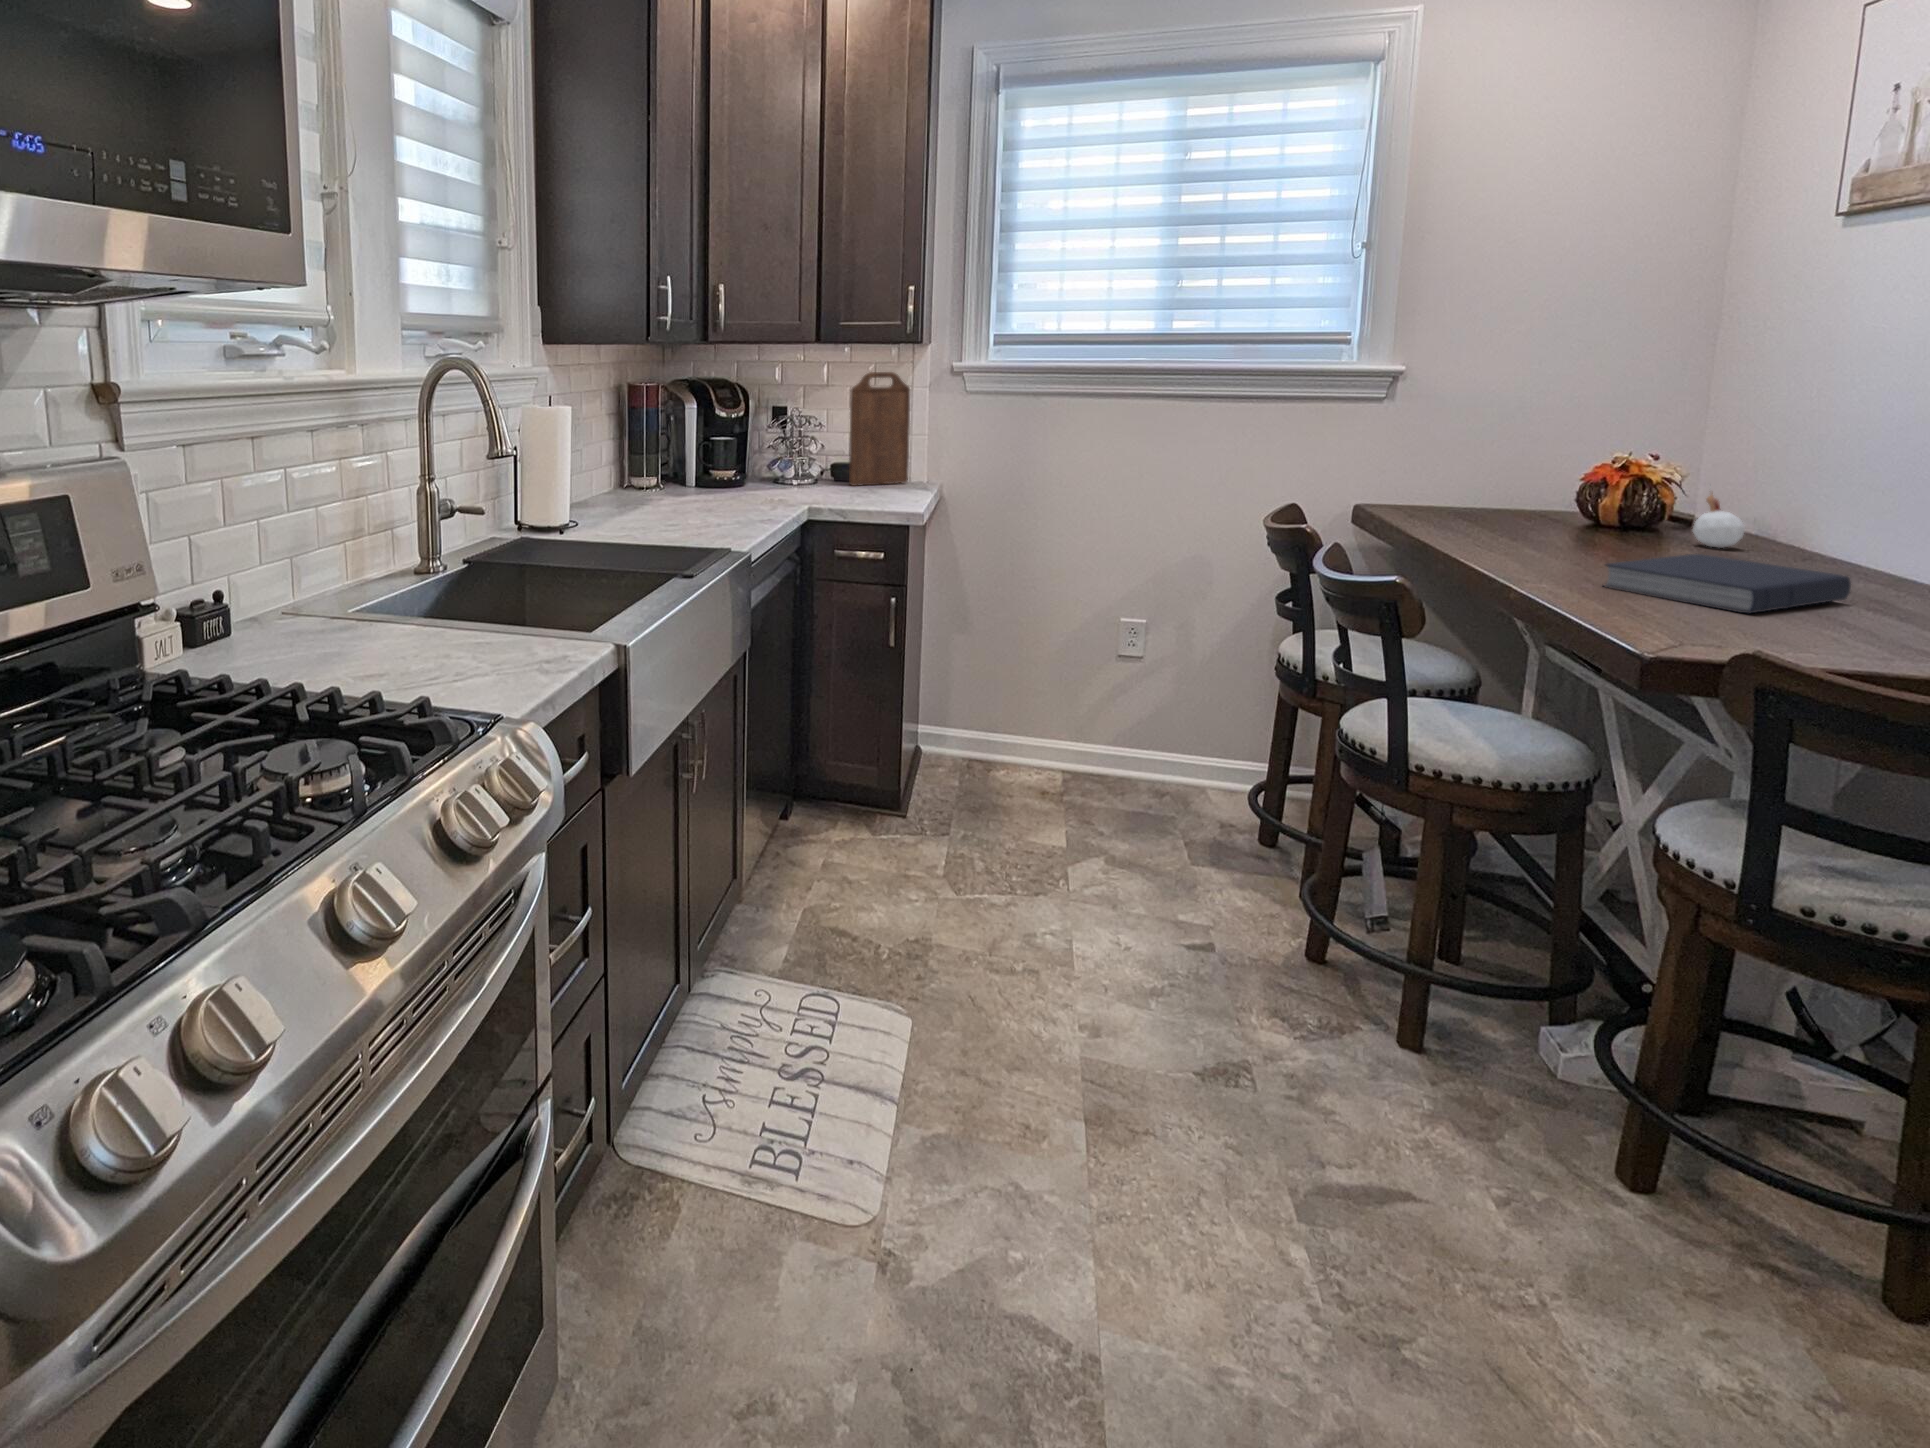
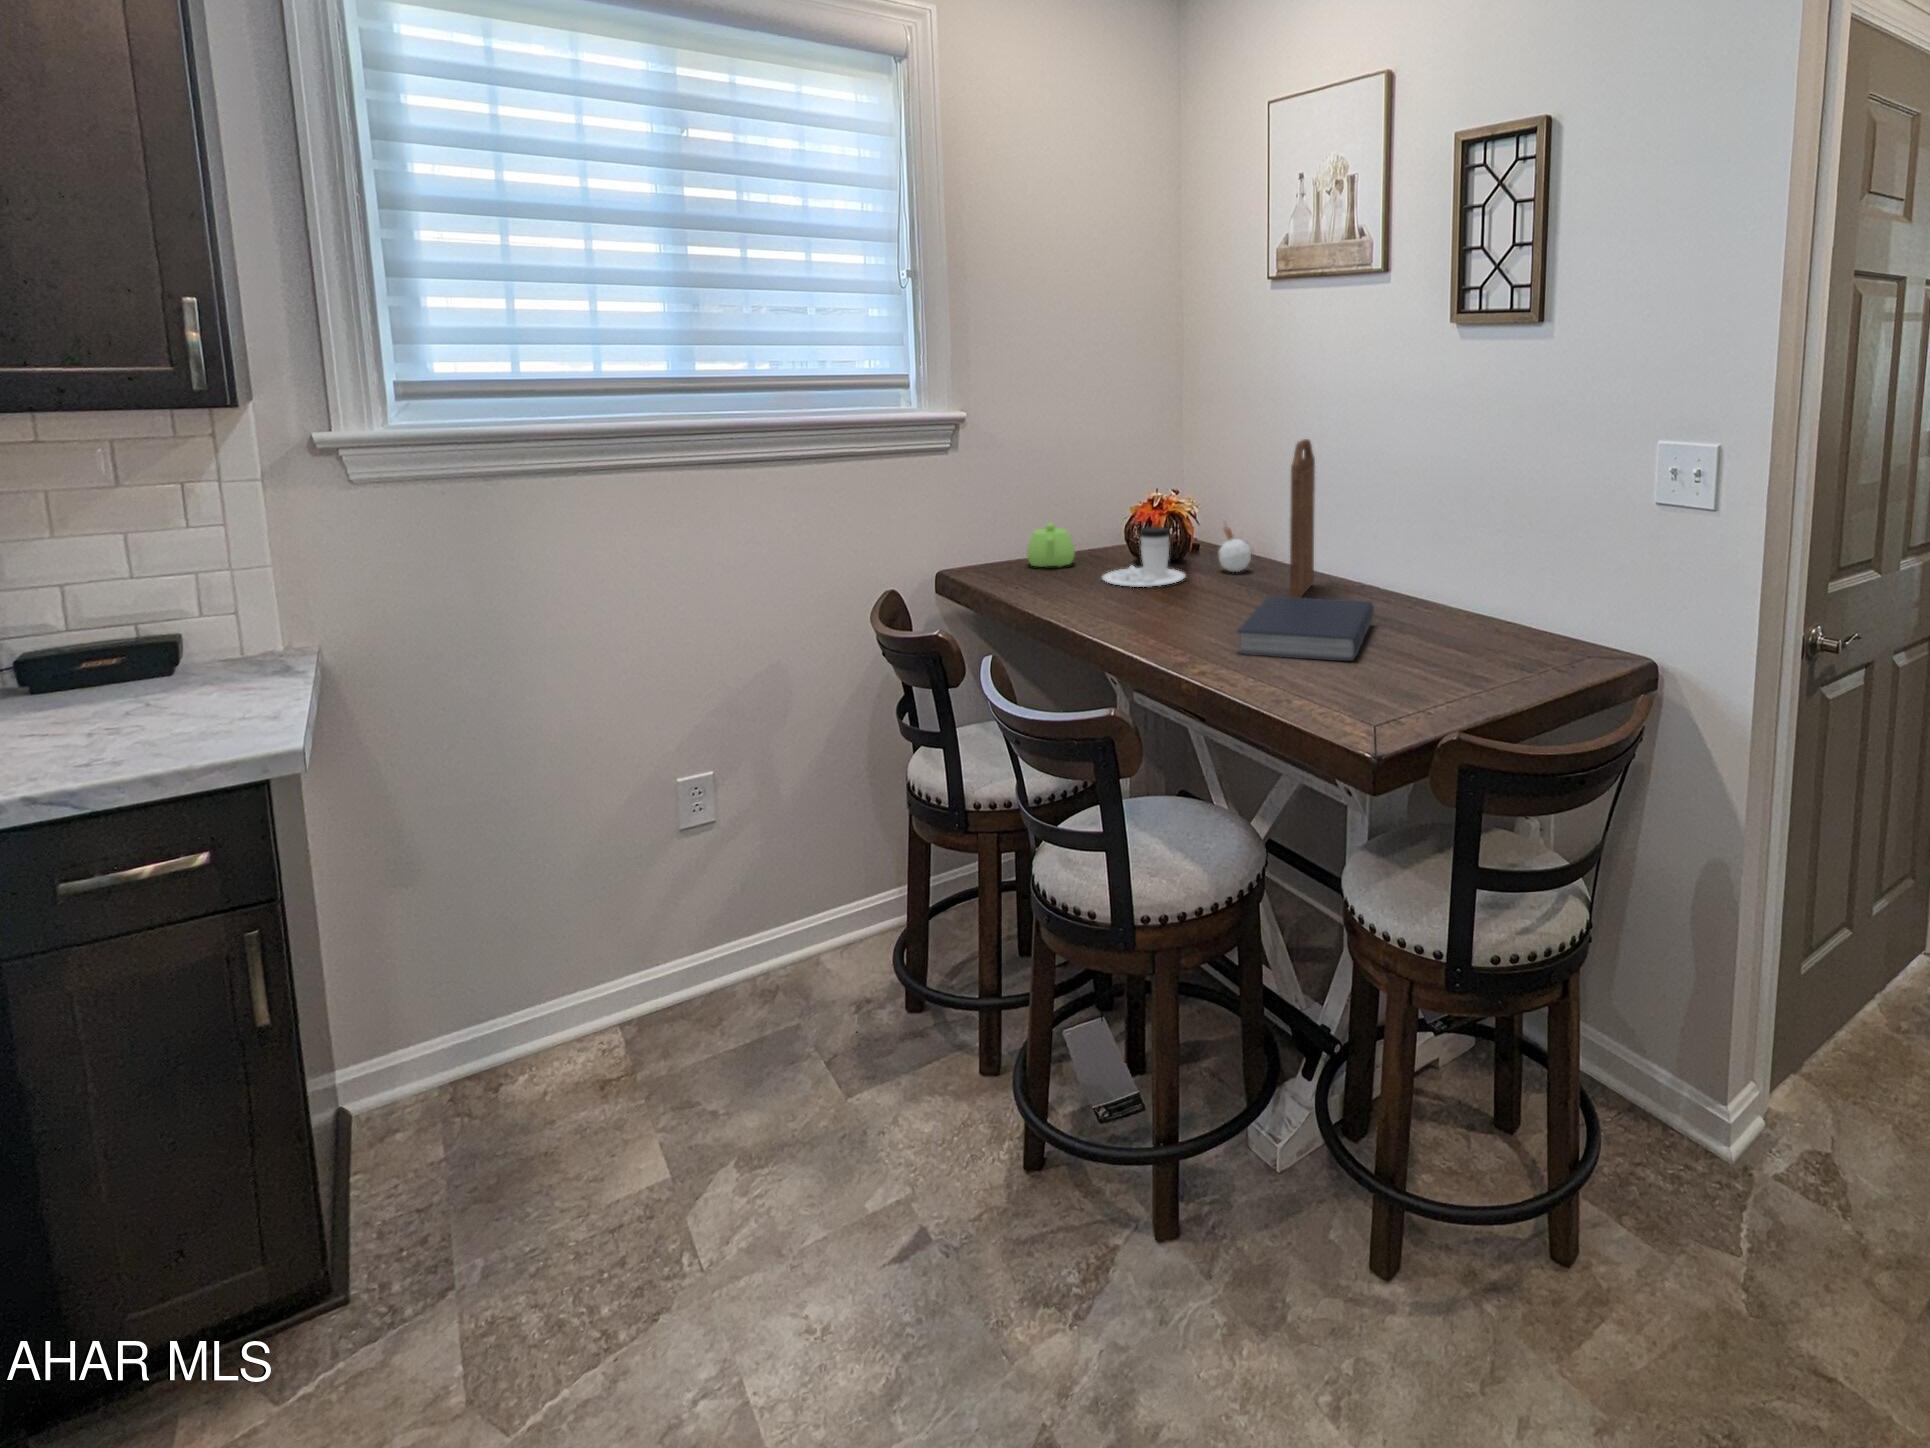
cutting board: present [849,372,910,486] -> present [1290,439,1315,597]
teapot: none [1453,476,1511,517] -> present [1027,522,1075,567]
coffee cup: none [1522,485,1634,542] -> present [1102,527,1185,587]

